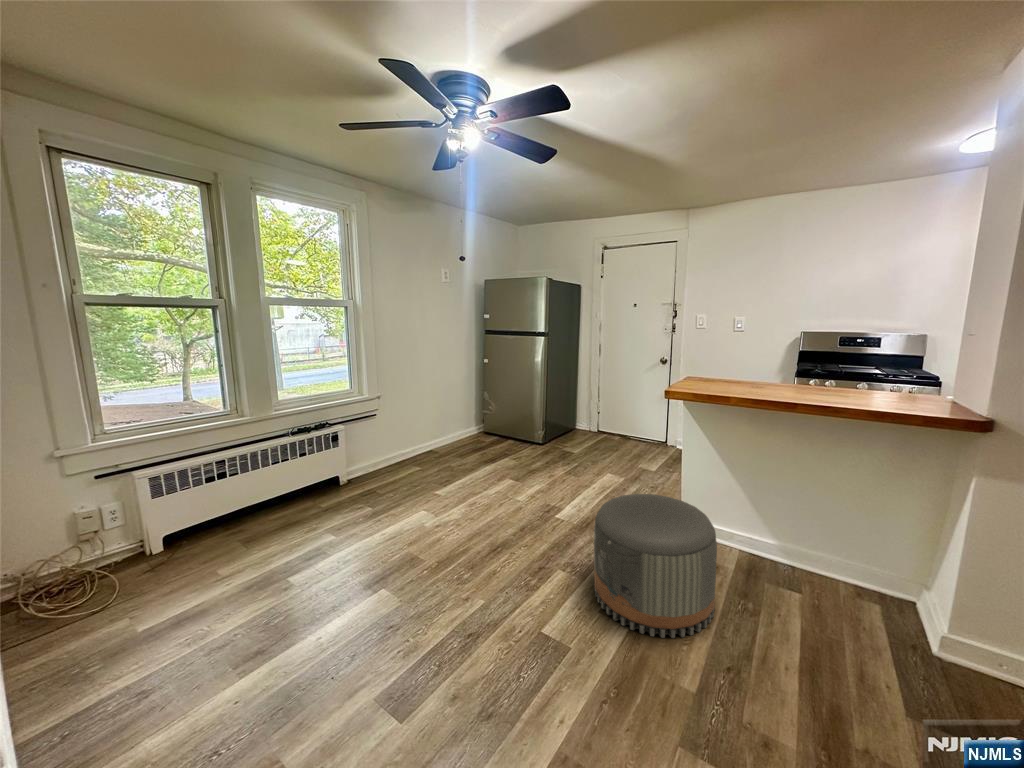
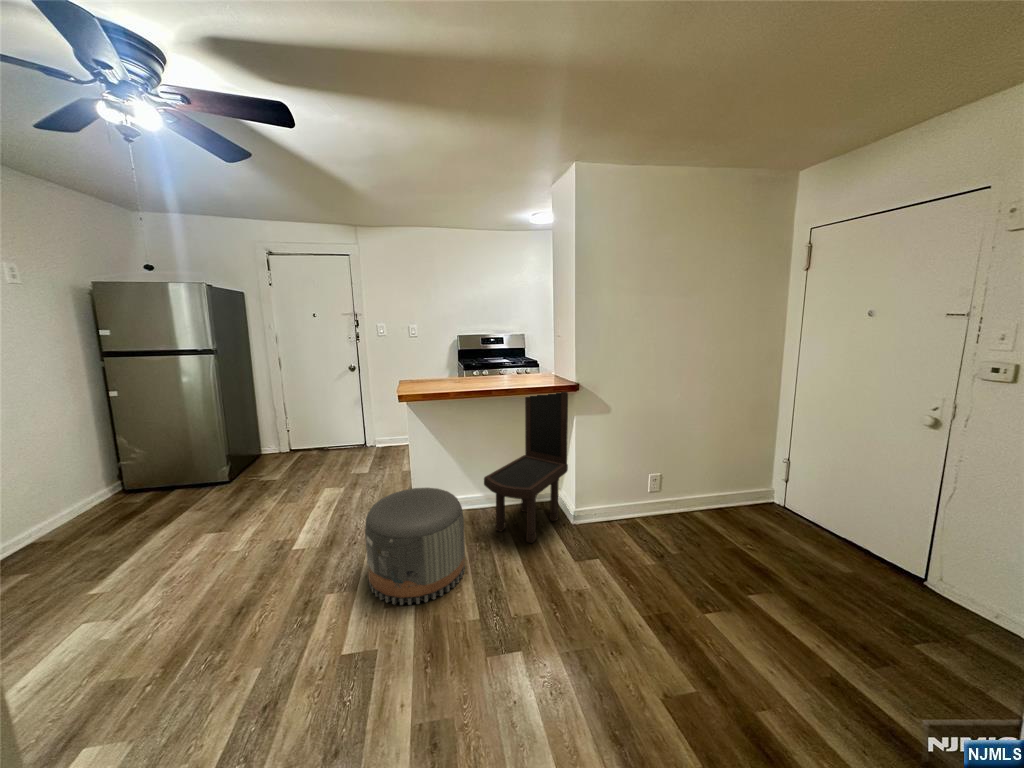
dining chair: none [769,387,986,648] -> present [484,392,568,543]

